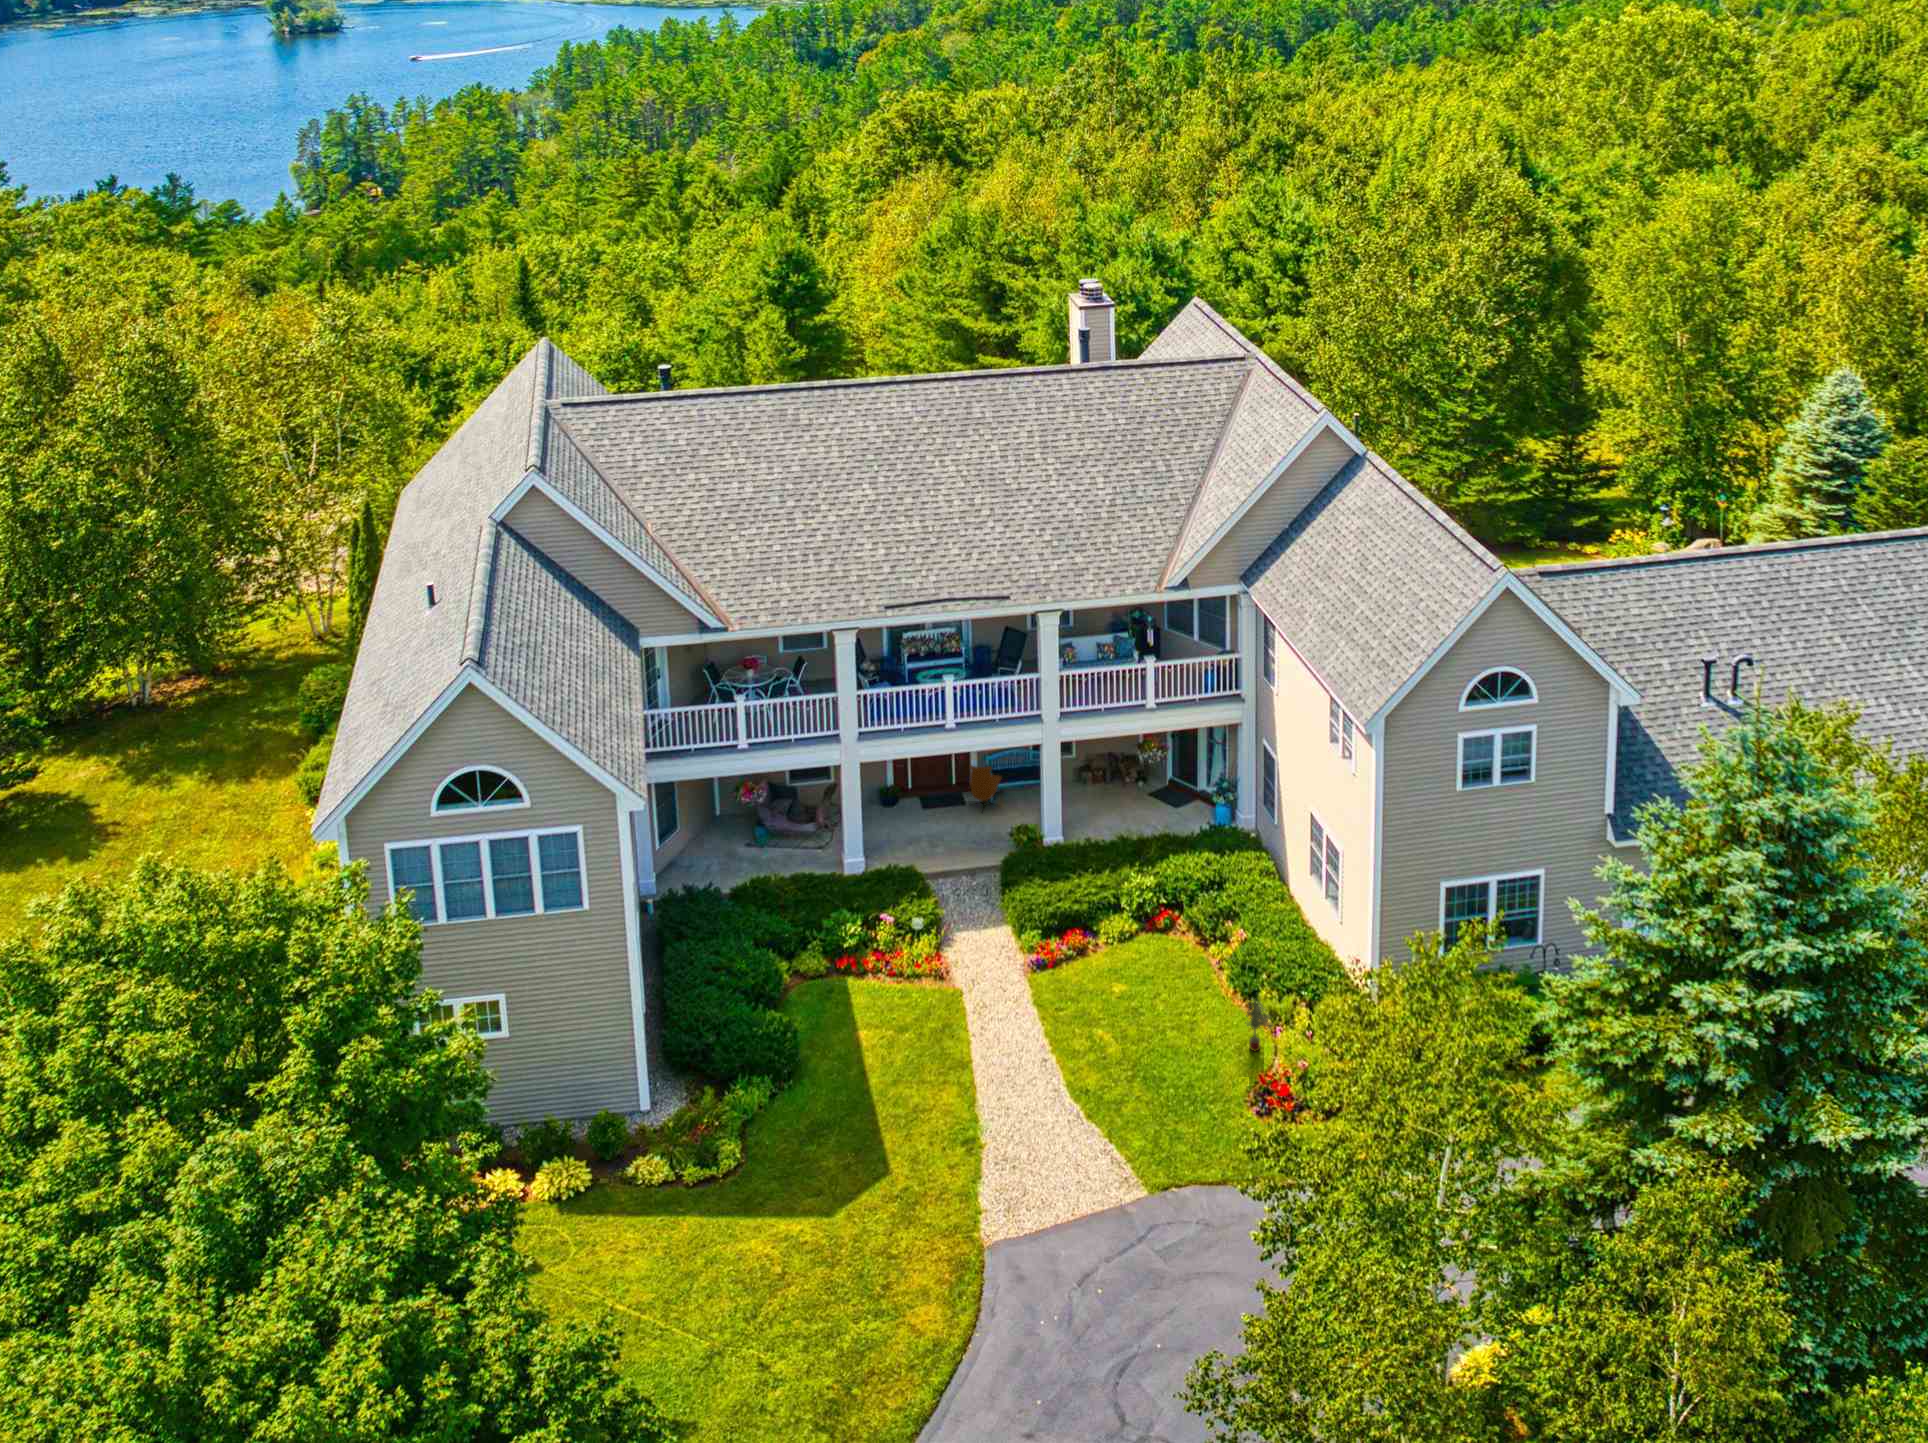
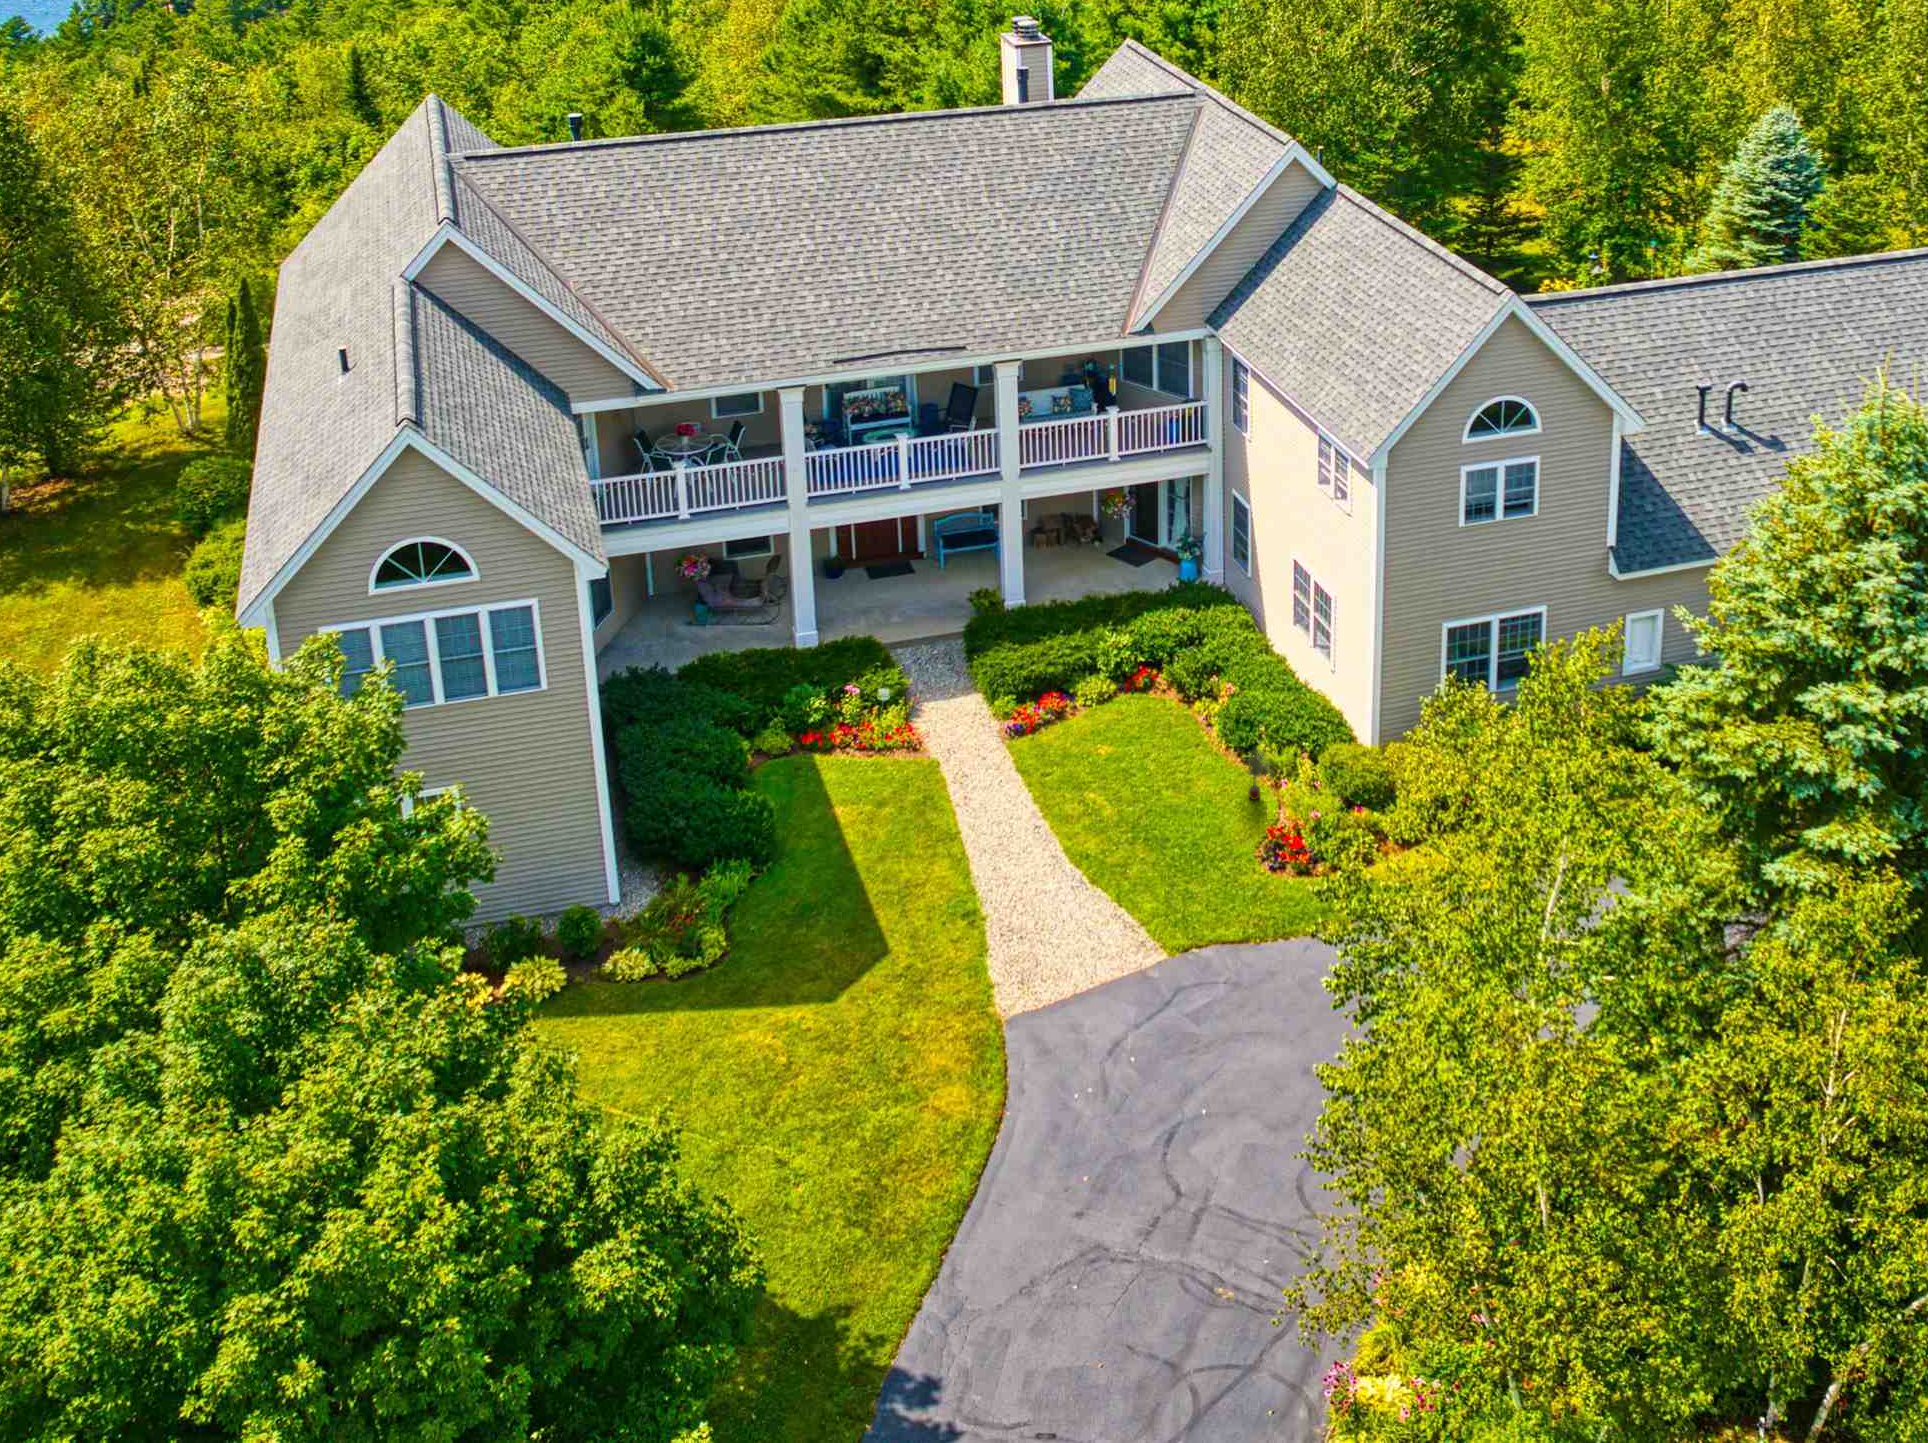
lounge chair: present [969,765,1001,807] -> none [921,530,956,579]

